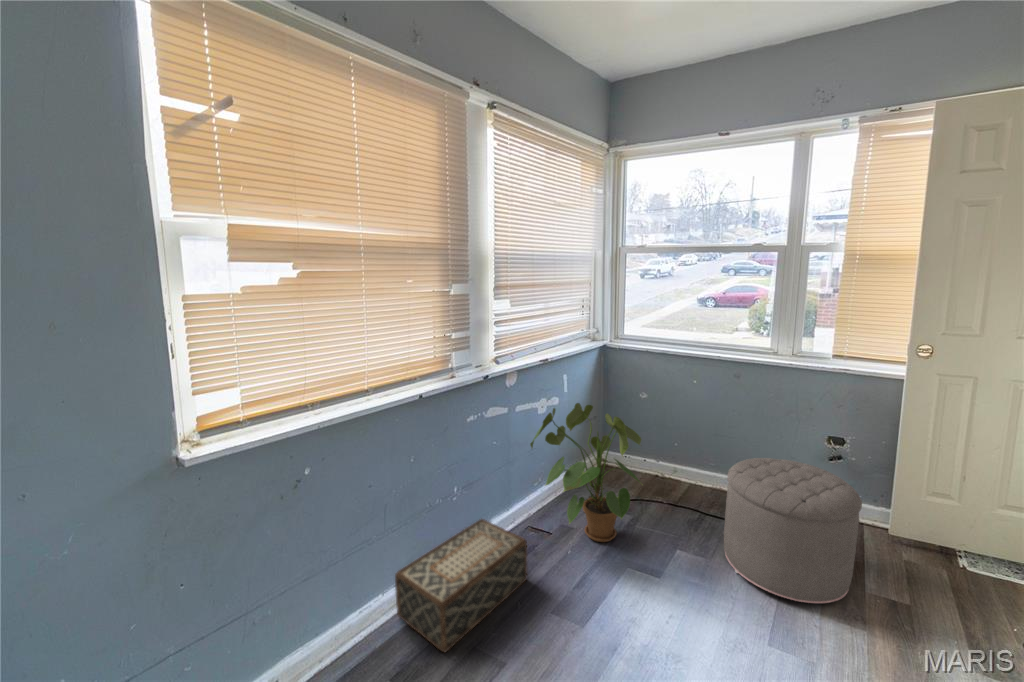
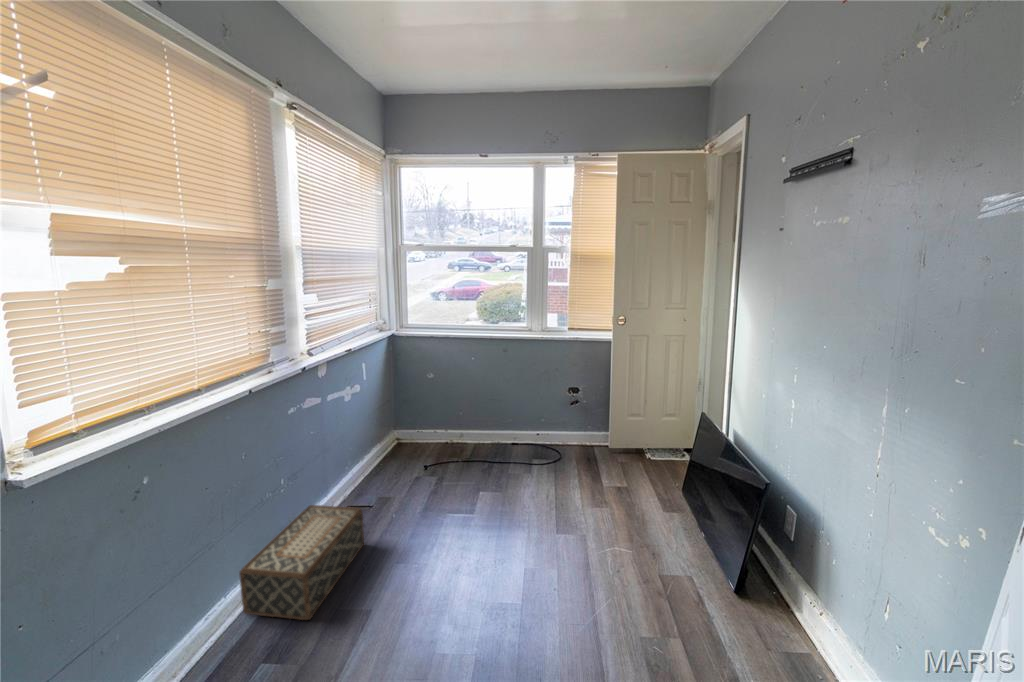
house plant: present [530,403,641,542] -> none [344,387,450,500]
ottoman: present [724,458,862,603] -> none [507,405,587,496]

